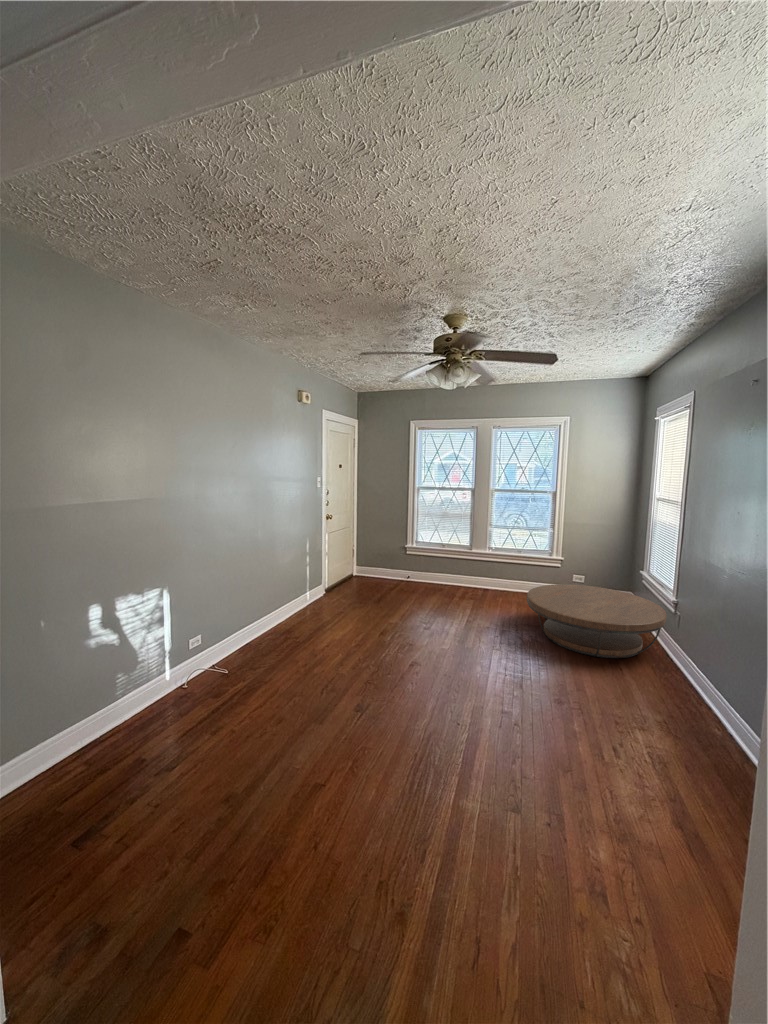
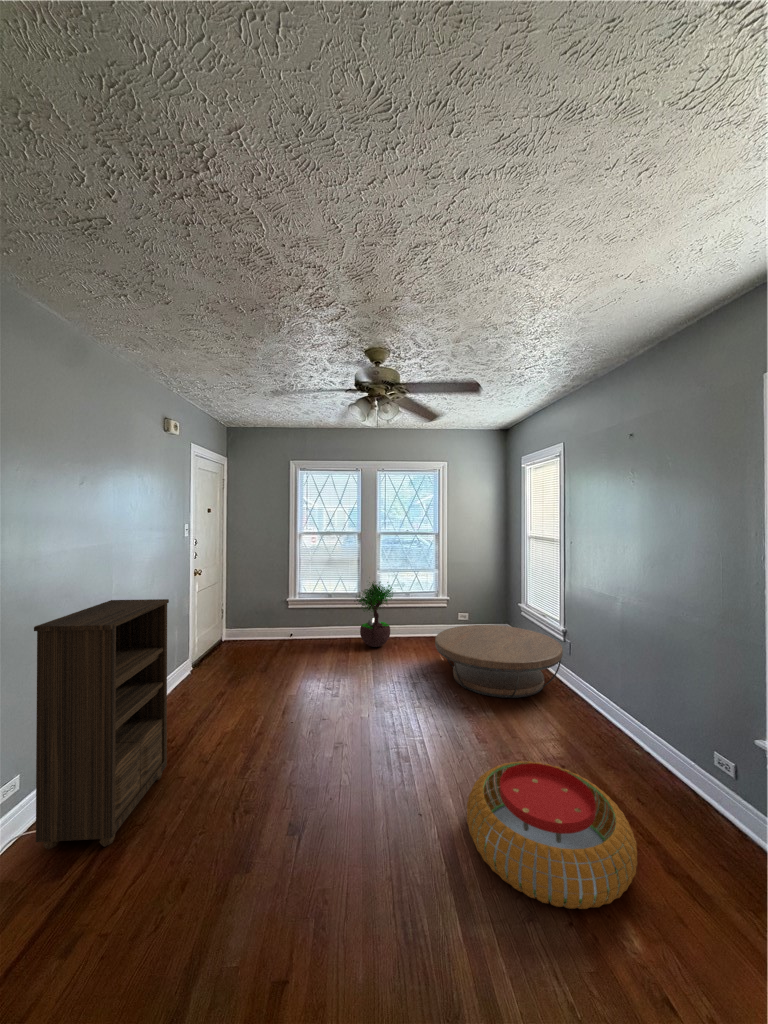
bookshelf: none [204,530,291,686] -> present [34,599,169,849]
potted tree: none [461,530,501,595] -> present [354,582,393,647]
pouf: none [487,699,641,820] -> present [467,761,637,909]

